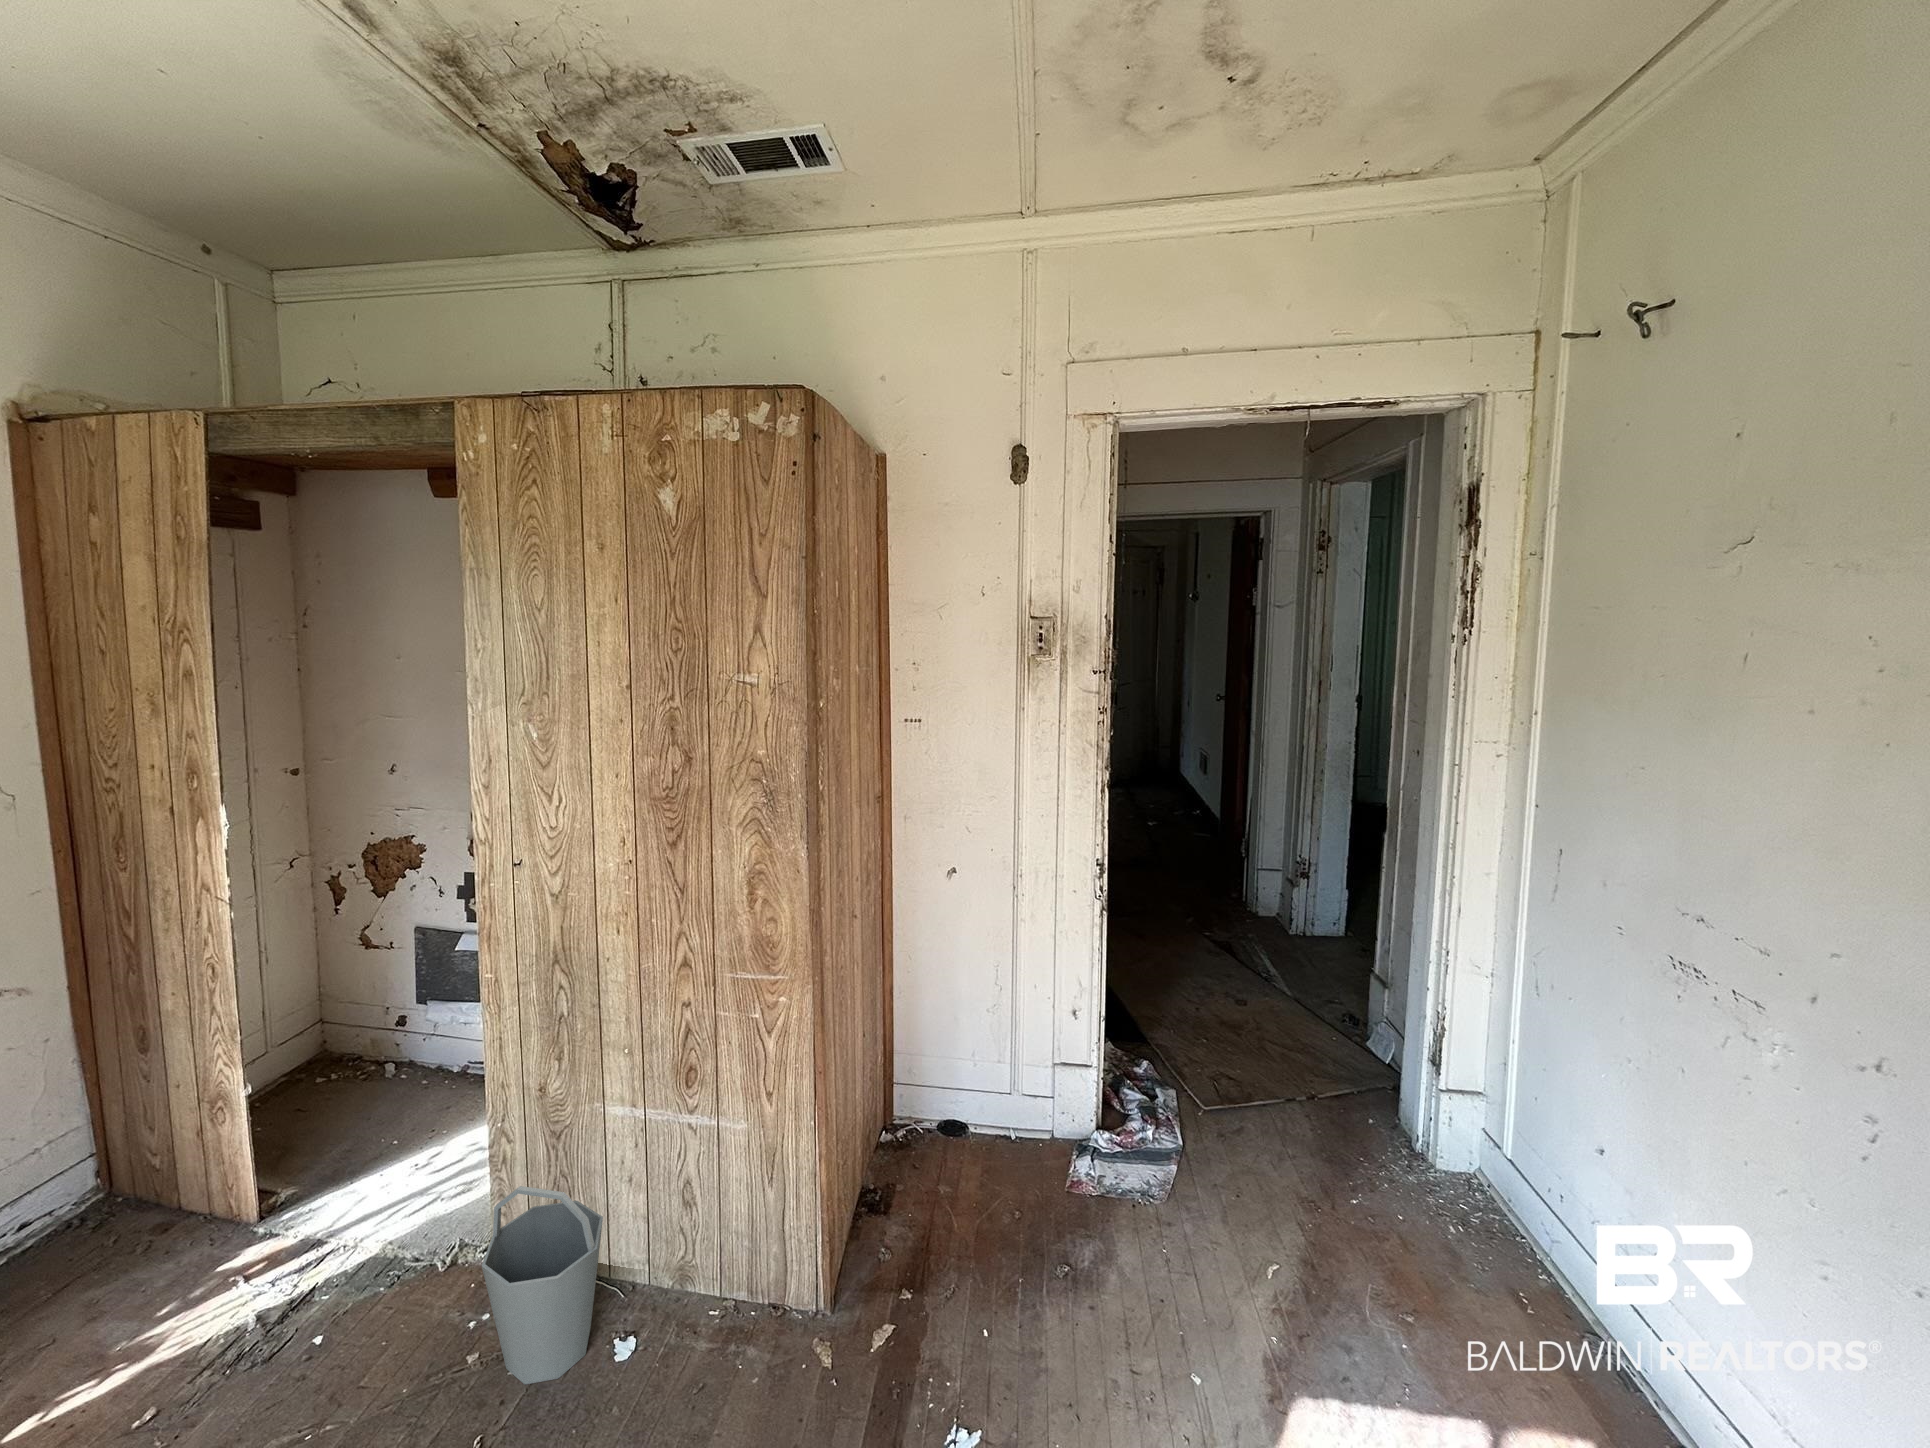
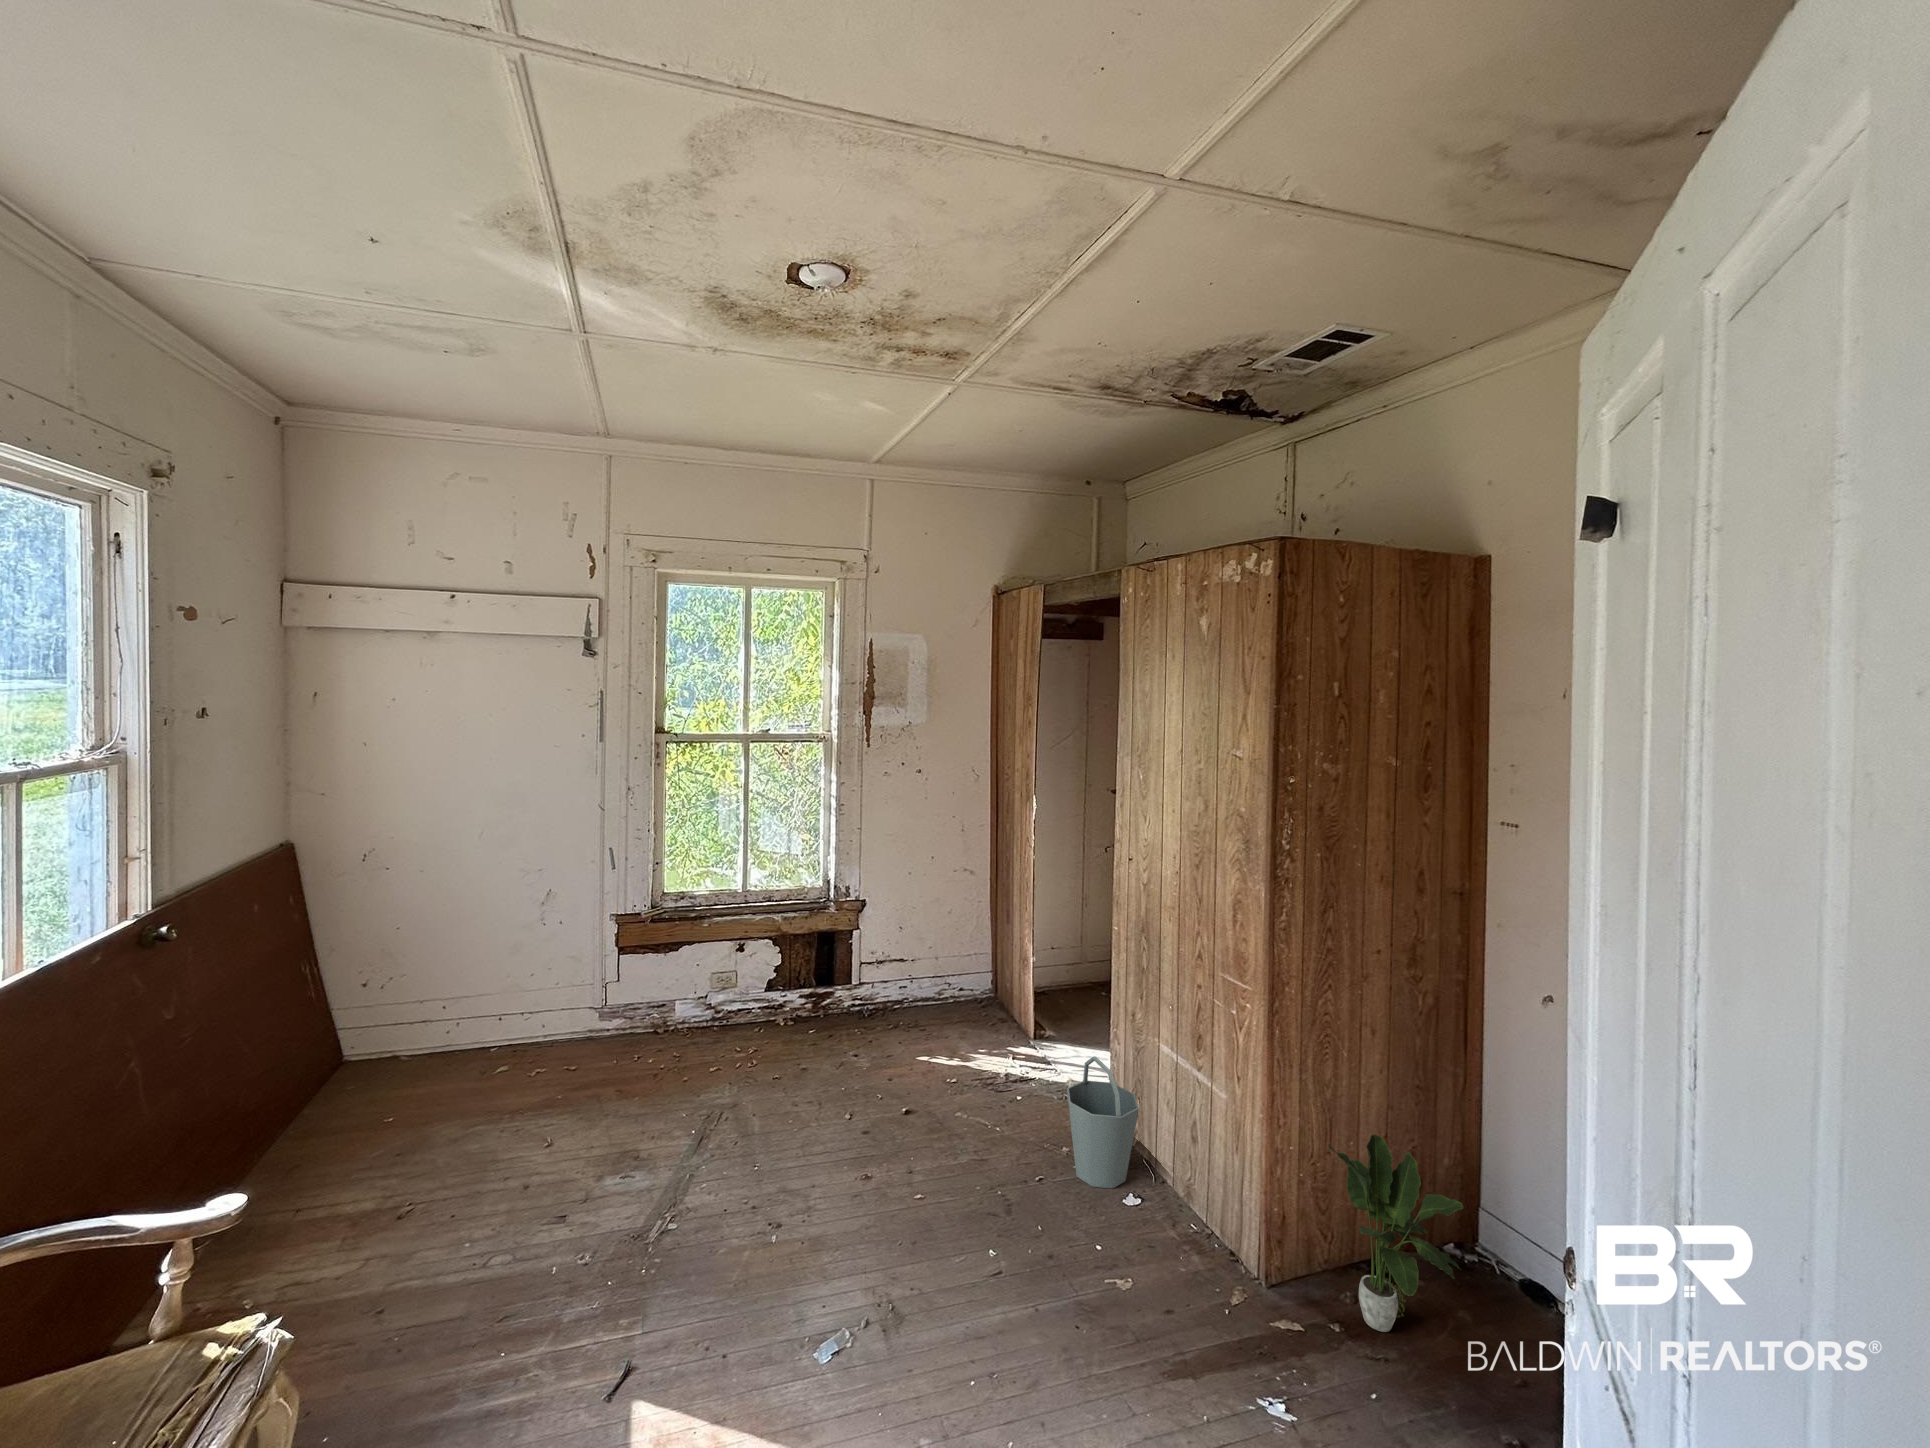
potted plant: none [868,1070,996,1266] -> present [1328,1134,1463,1332]

